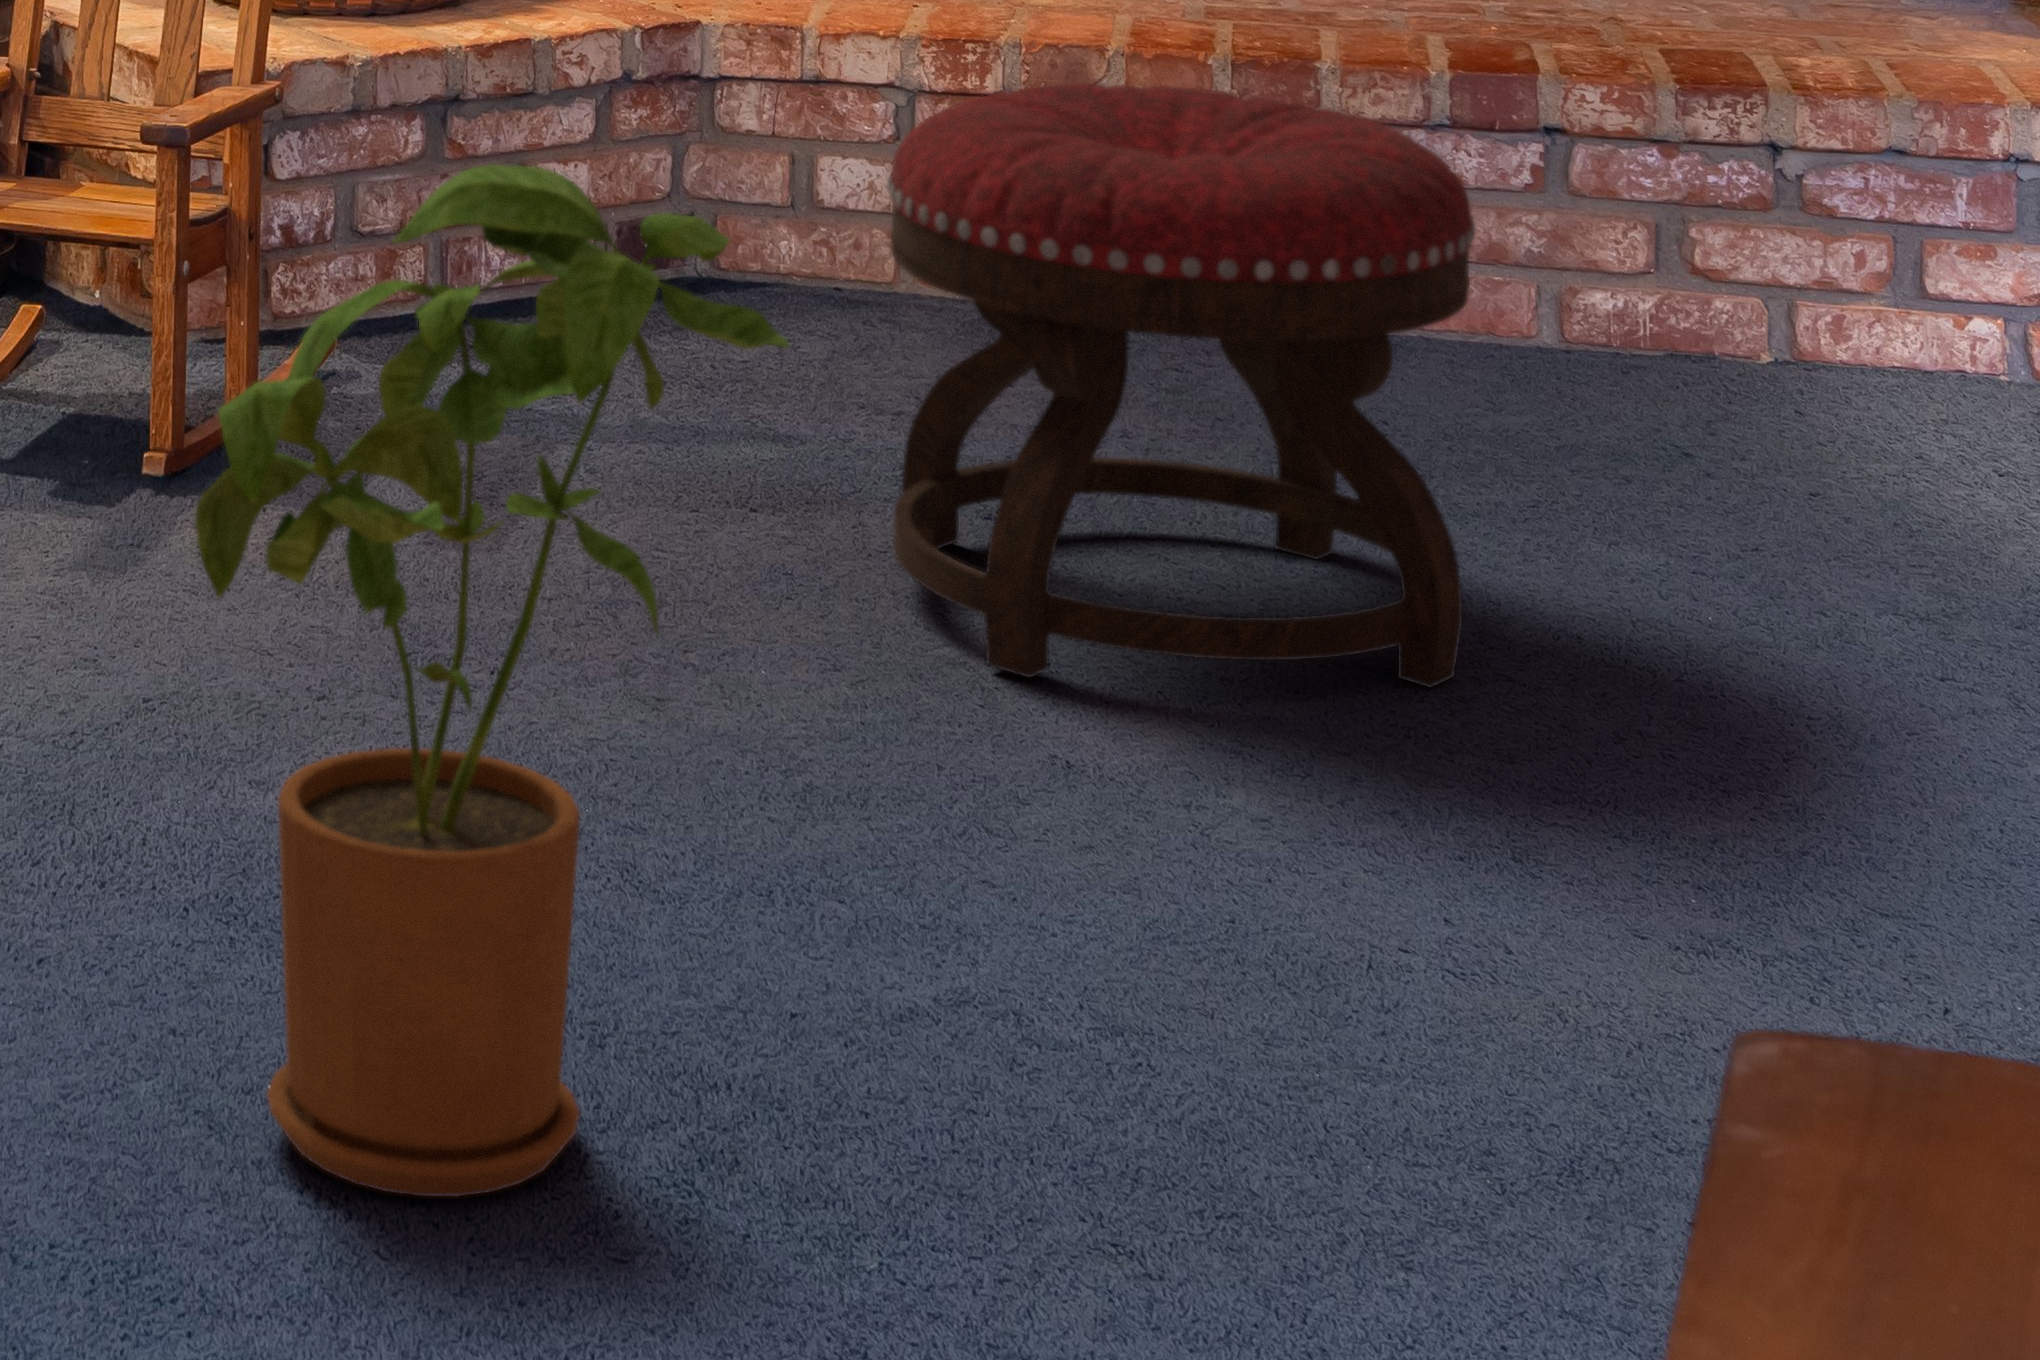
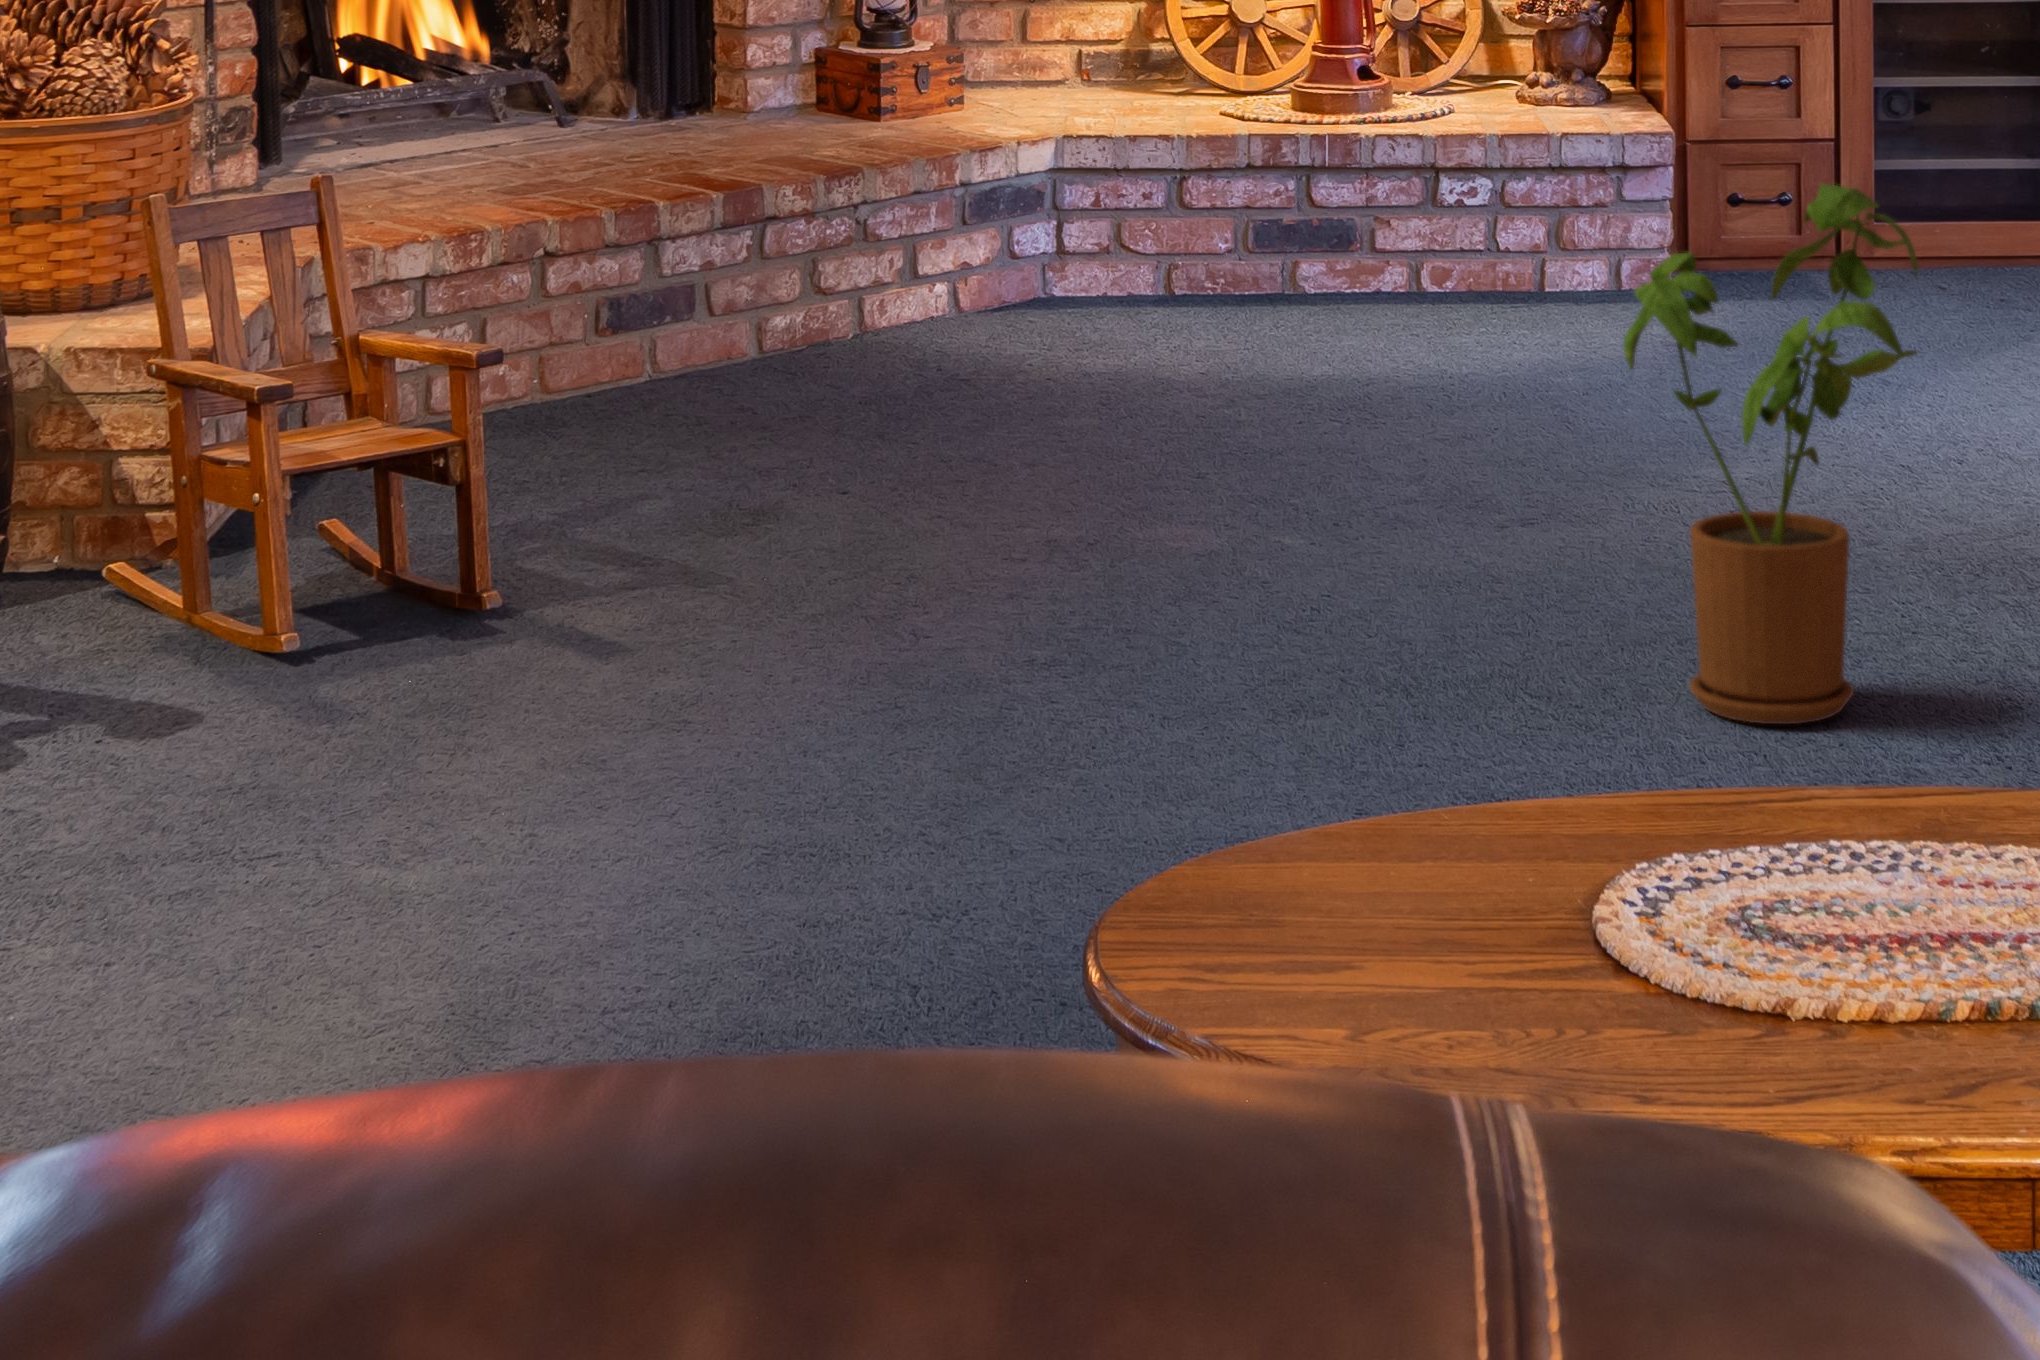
ottoman: present [887,83,1475,687] -> none [1038,187,1373,529]

